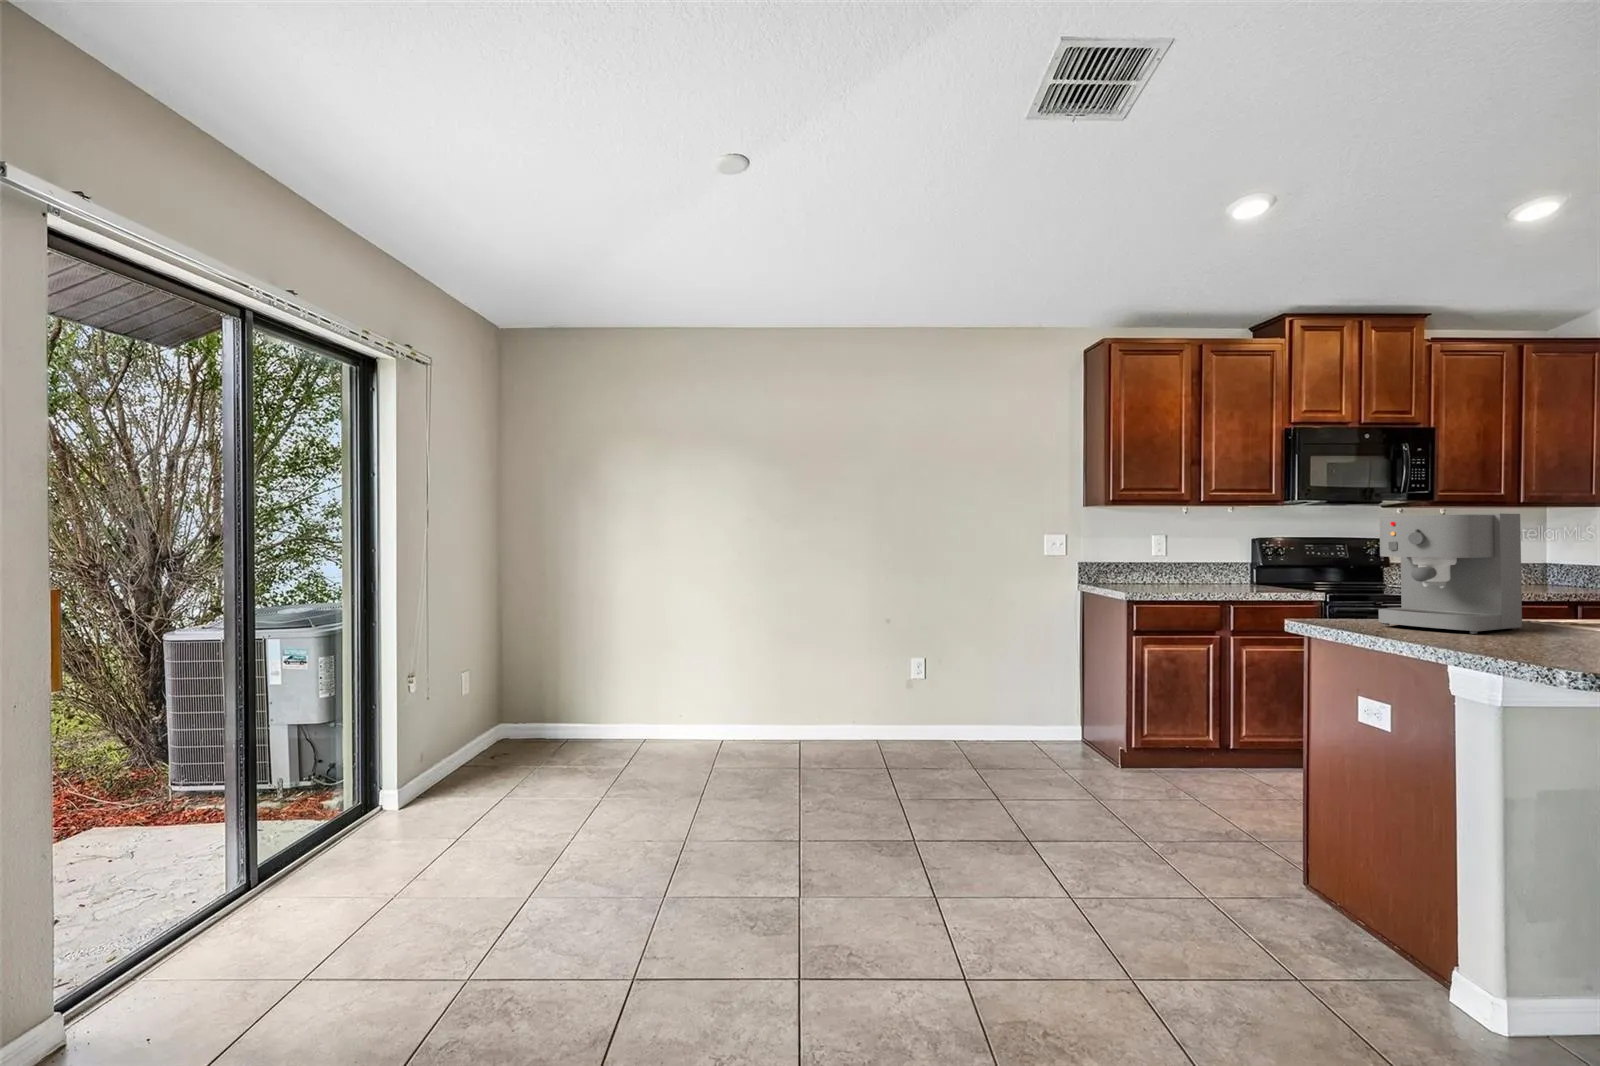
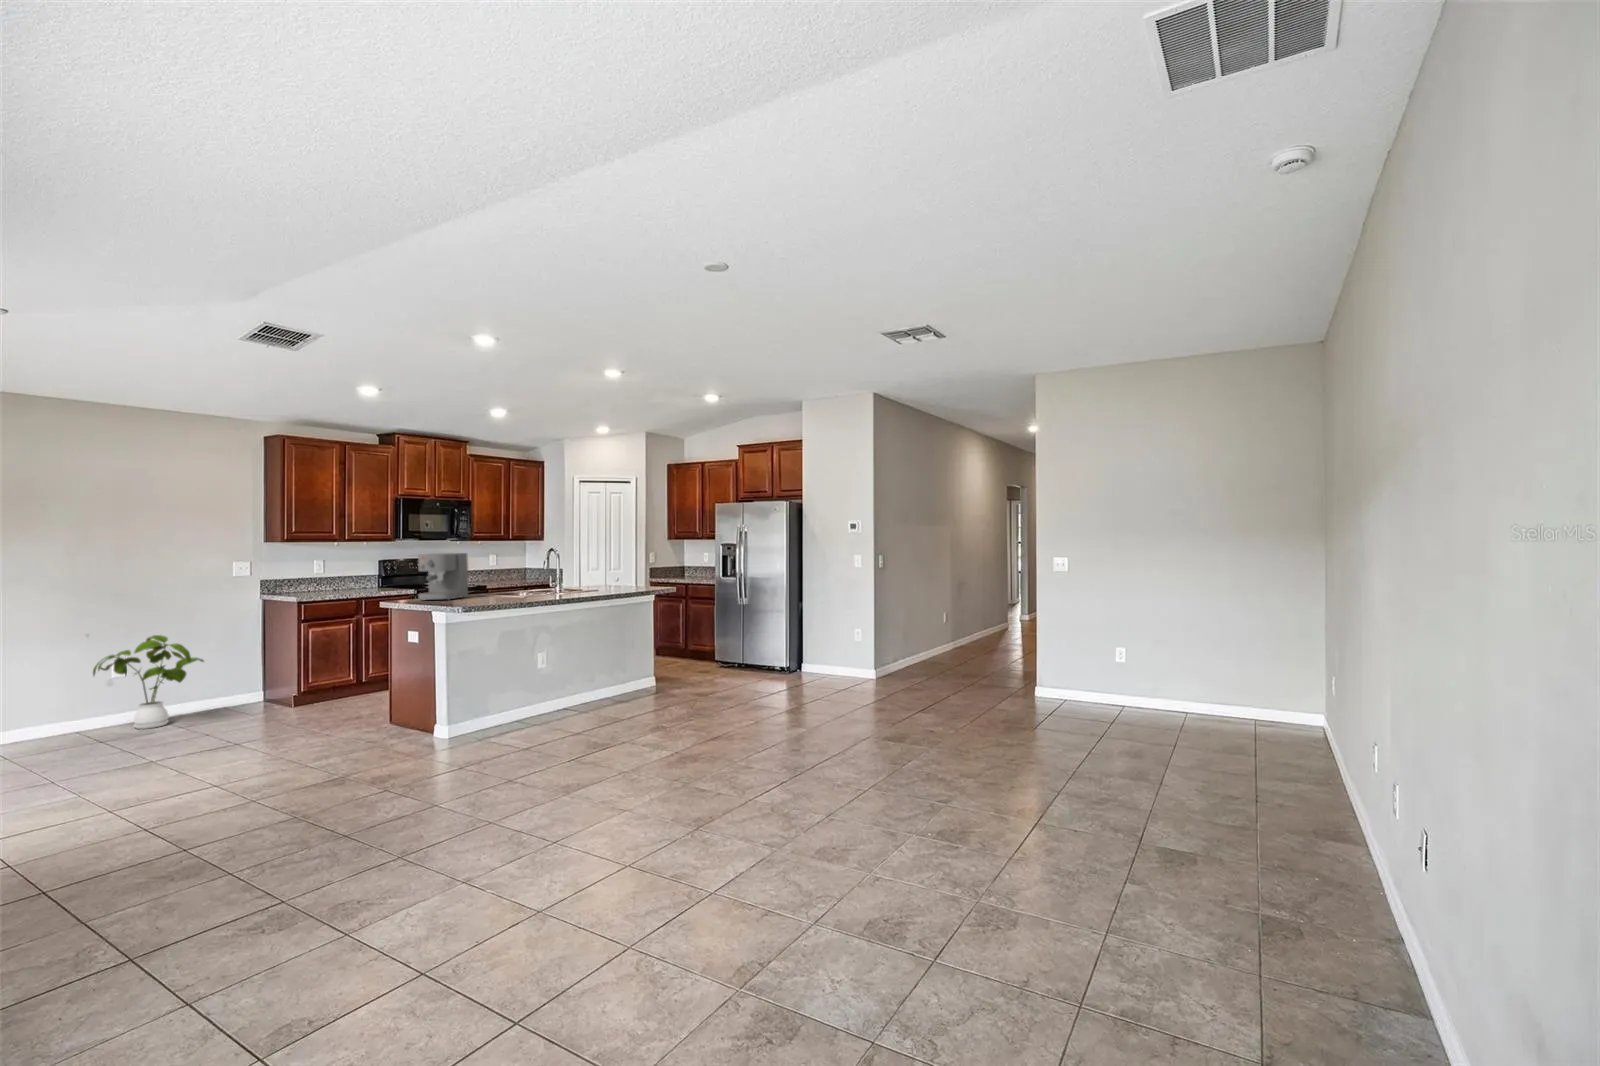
house plant: none [893,630,1008,756] -> present [93,635,204,729]

